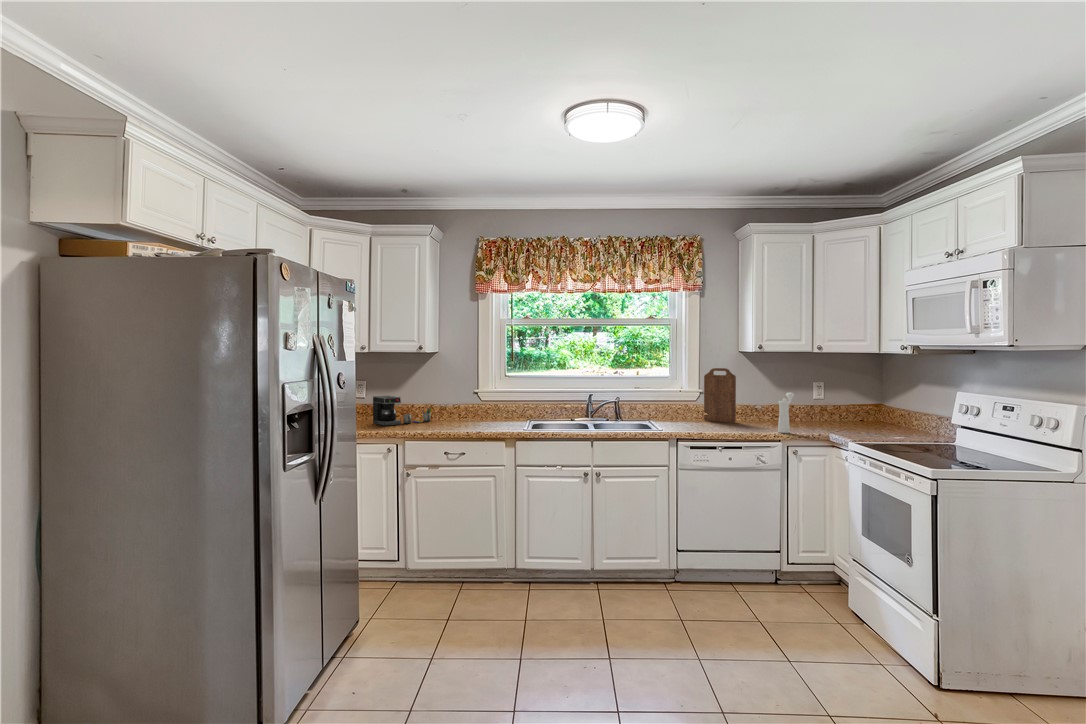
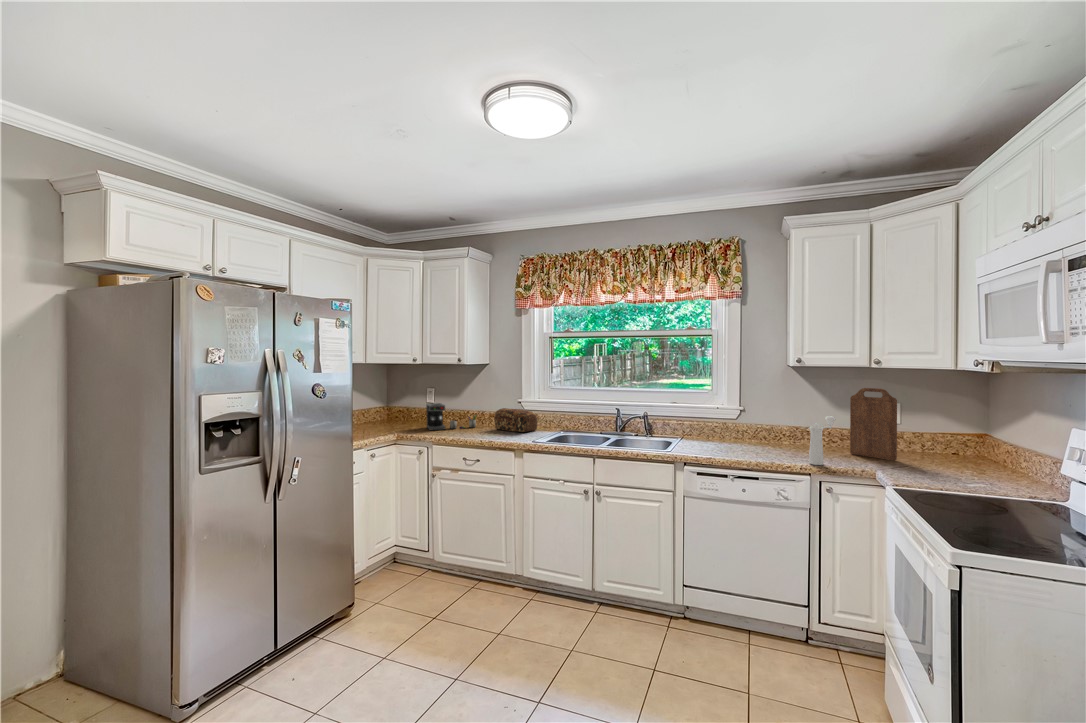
cutting board: present [704,368,736,422] -> present [850,388,897,460]
bread loaf: none [457,399,504,423] -> present [494,408,537,432]

